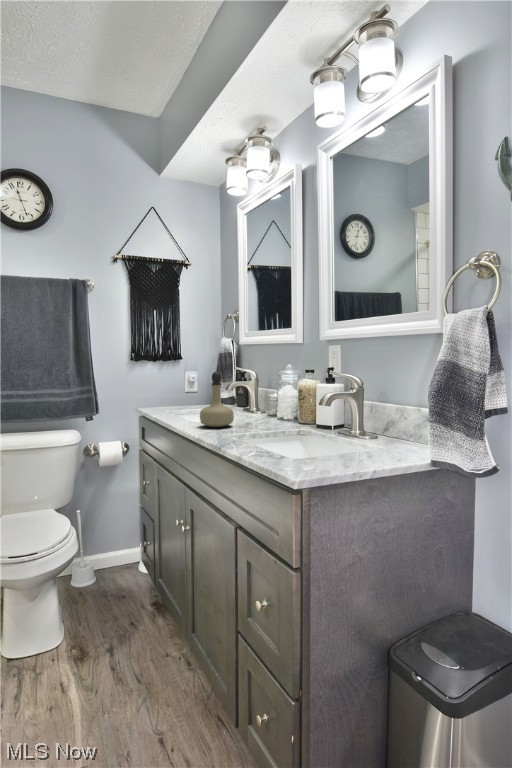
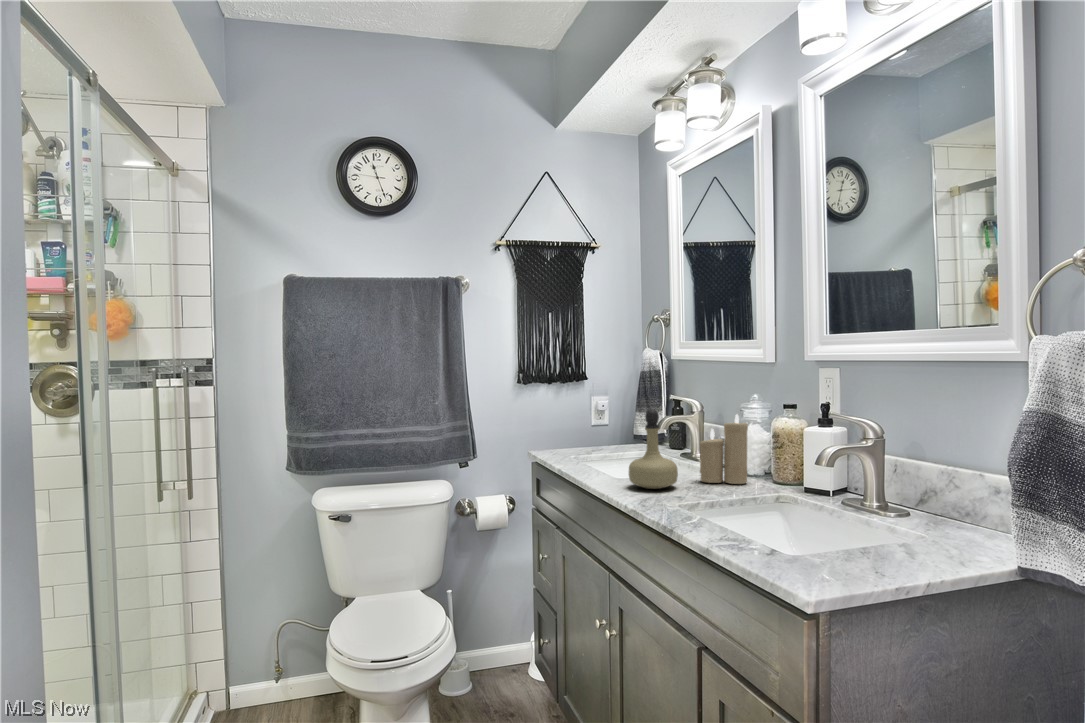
candle: none [250,376,282,424] -> present [700,414,748,484]

